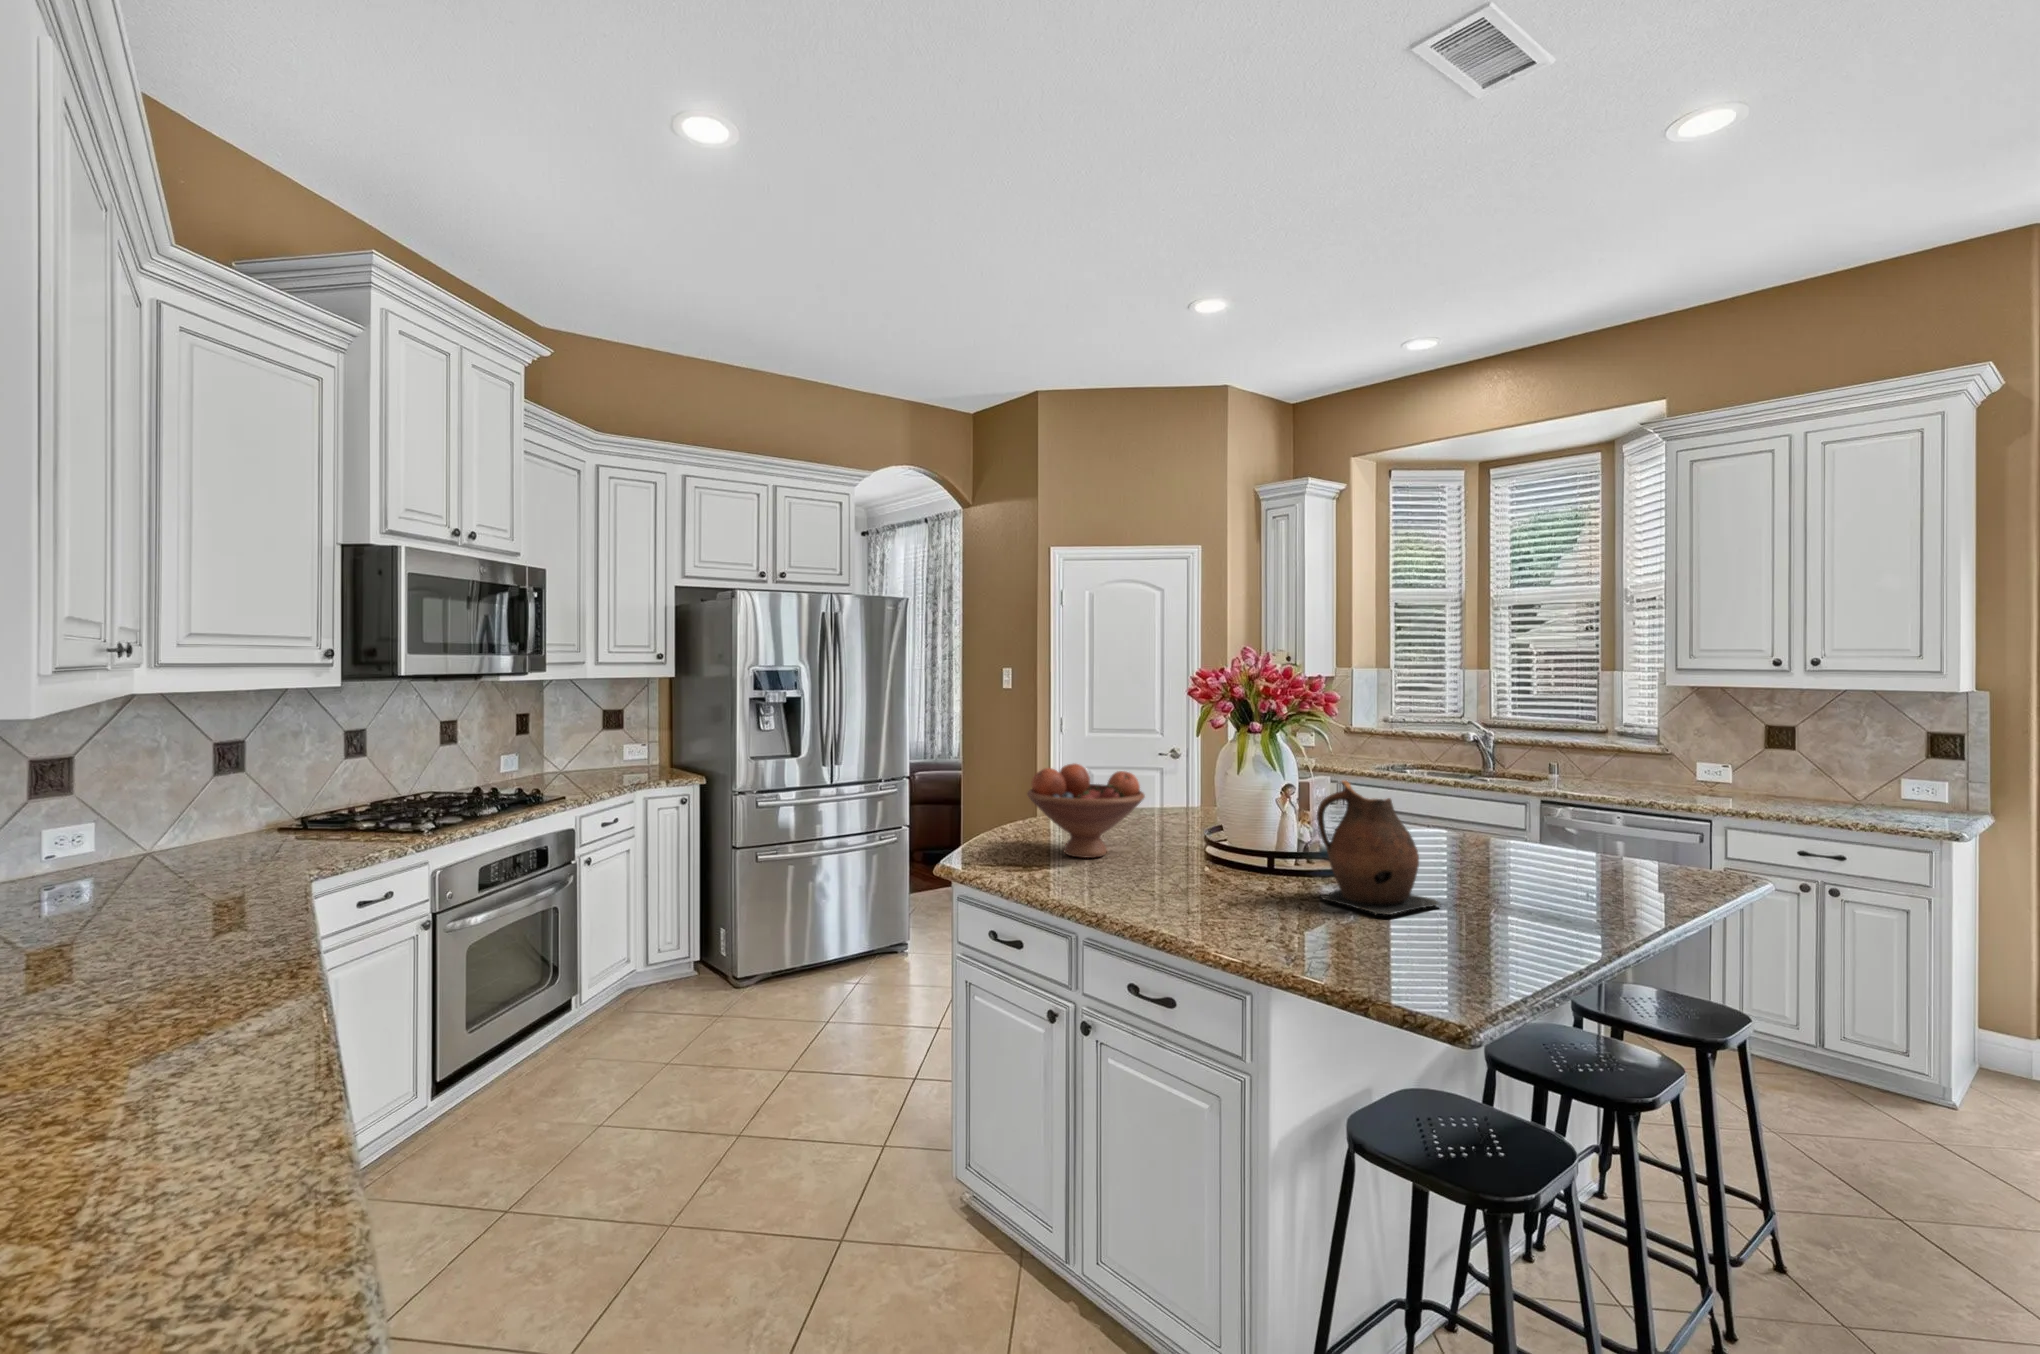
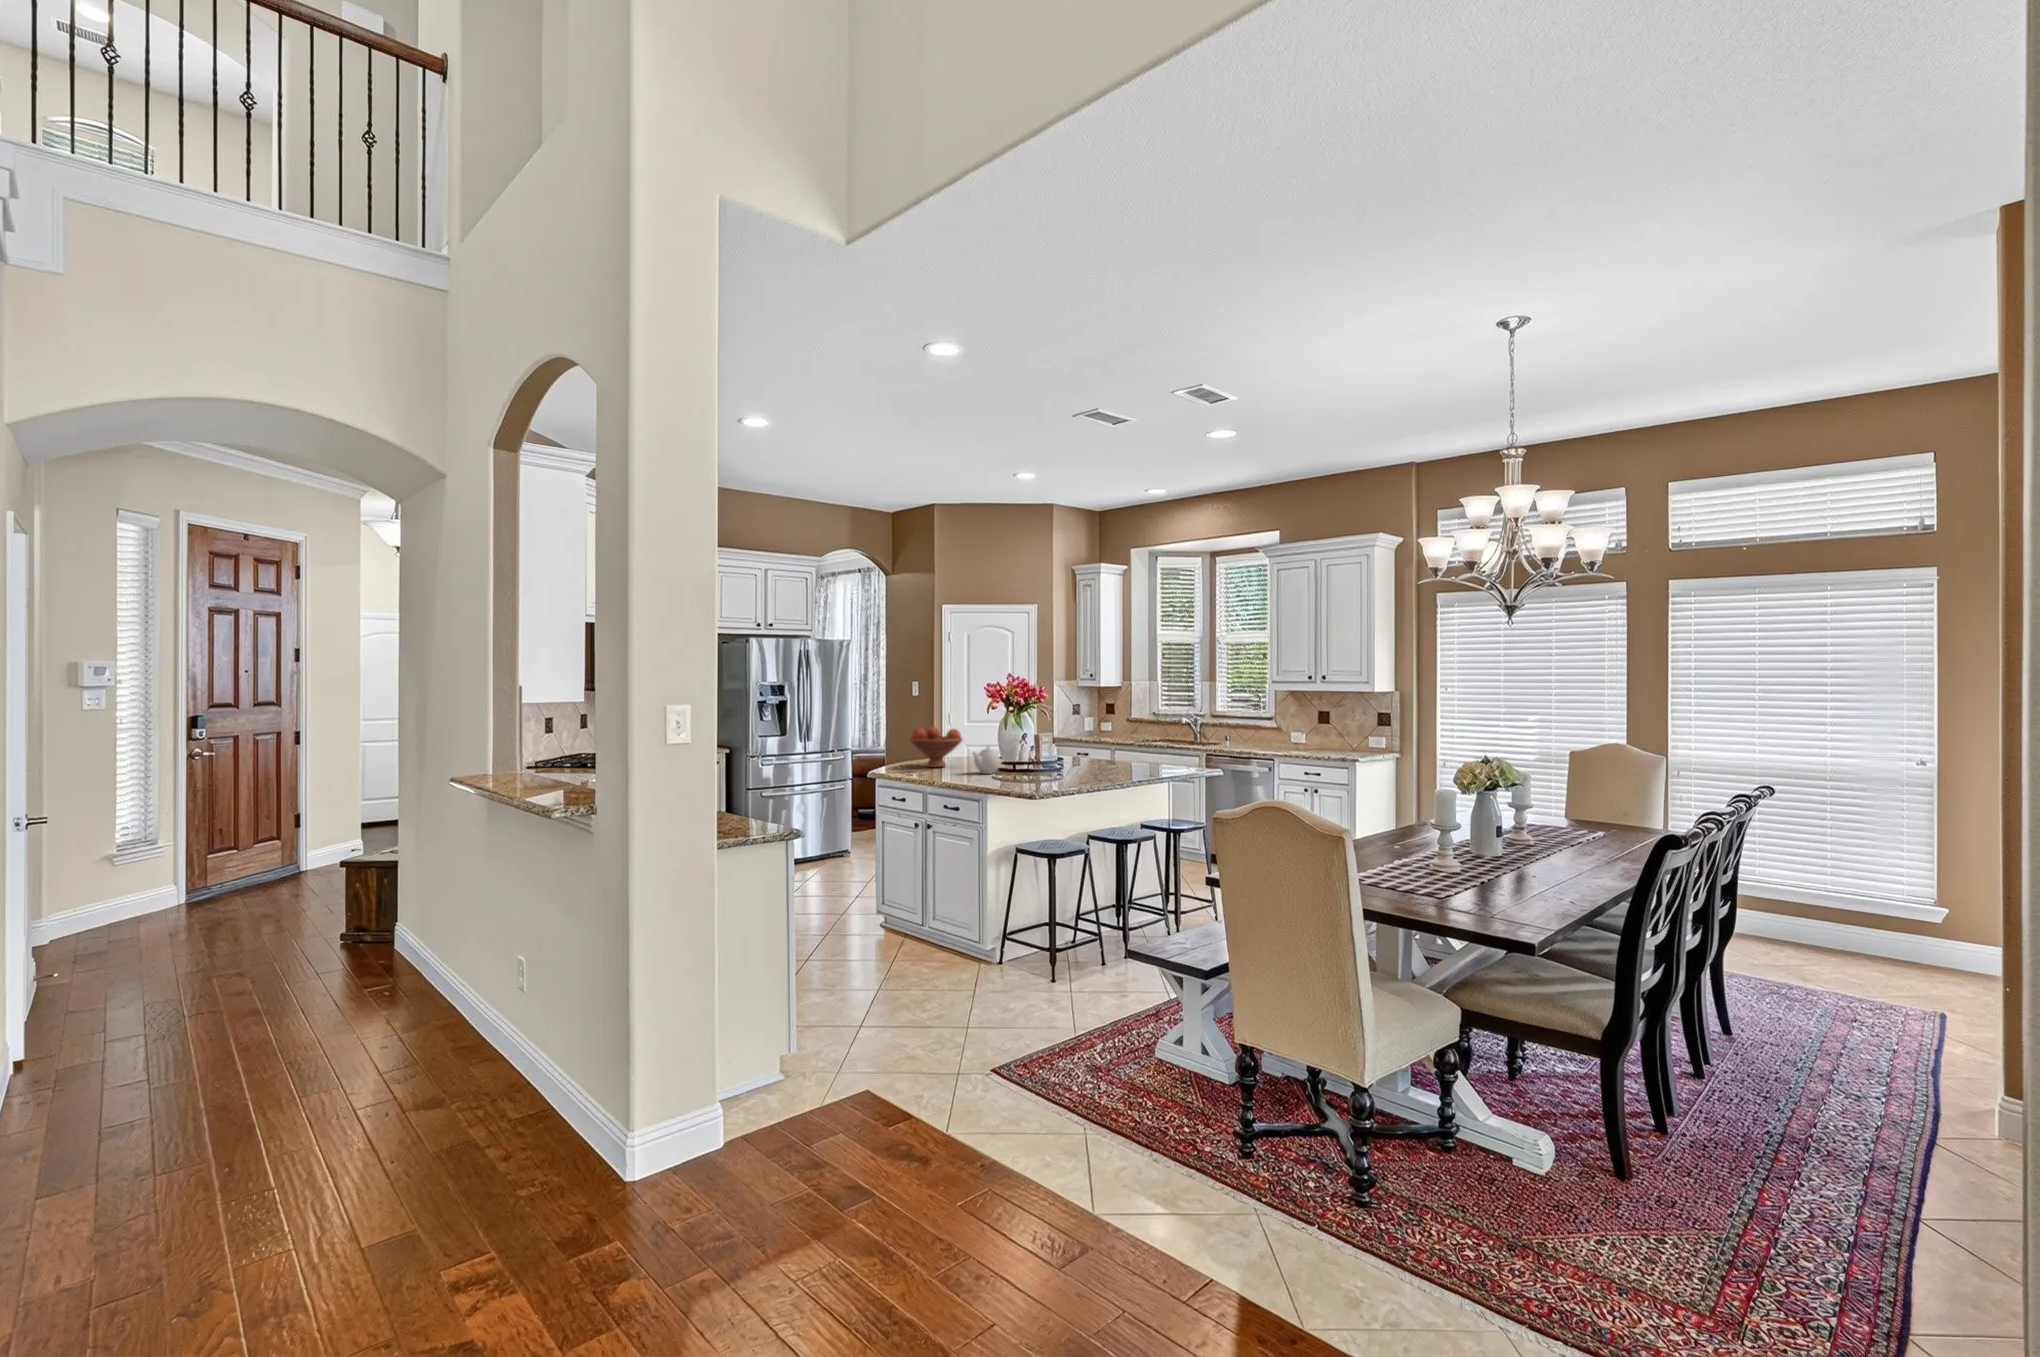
ceramic pitcher: present [1317,780,1439,915] -> none [1024,727,1070,777]
teapot: none [1187,820,1253,891] -> present [973,746,1003,774]

